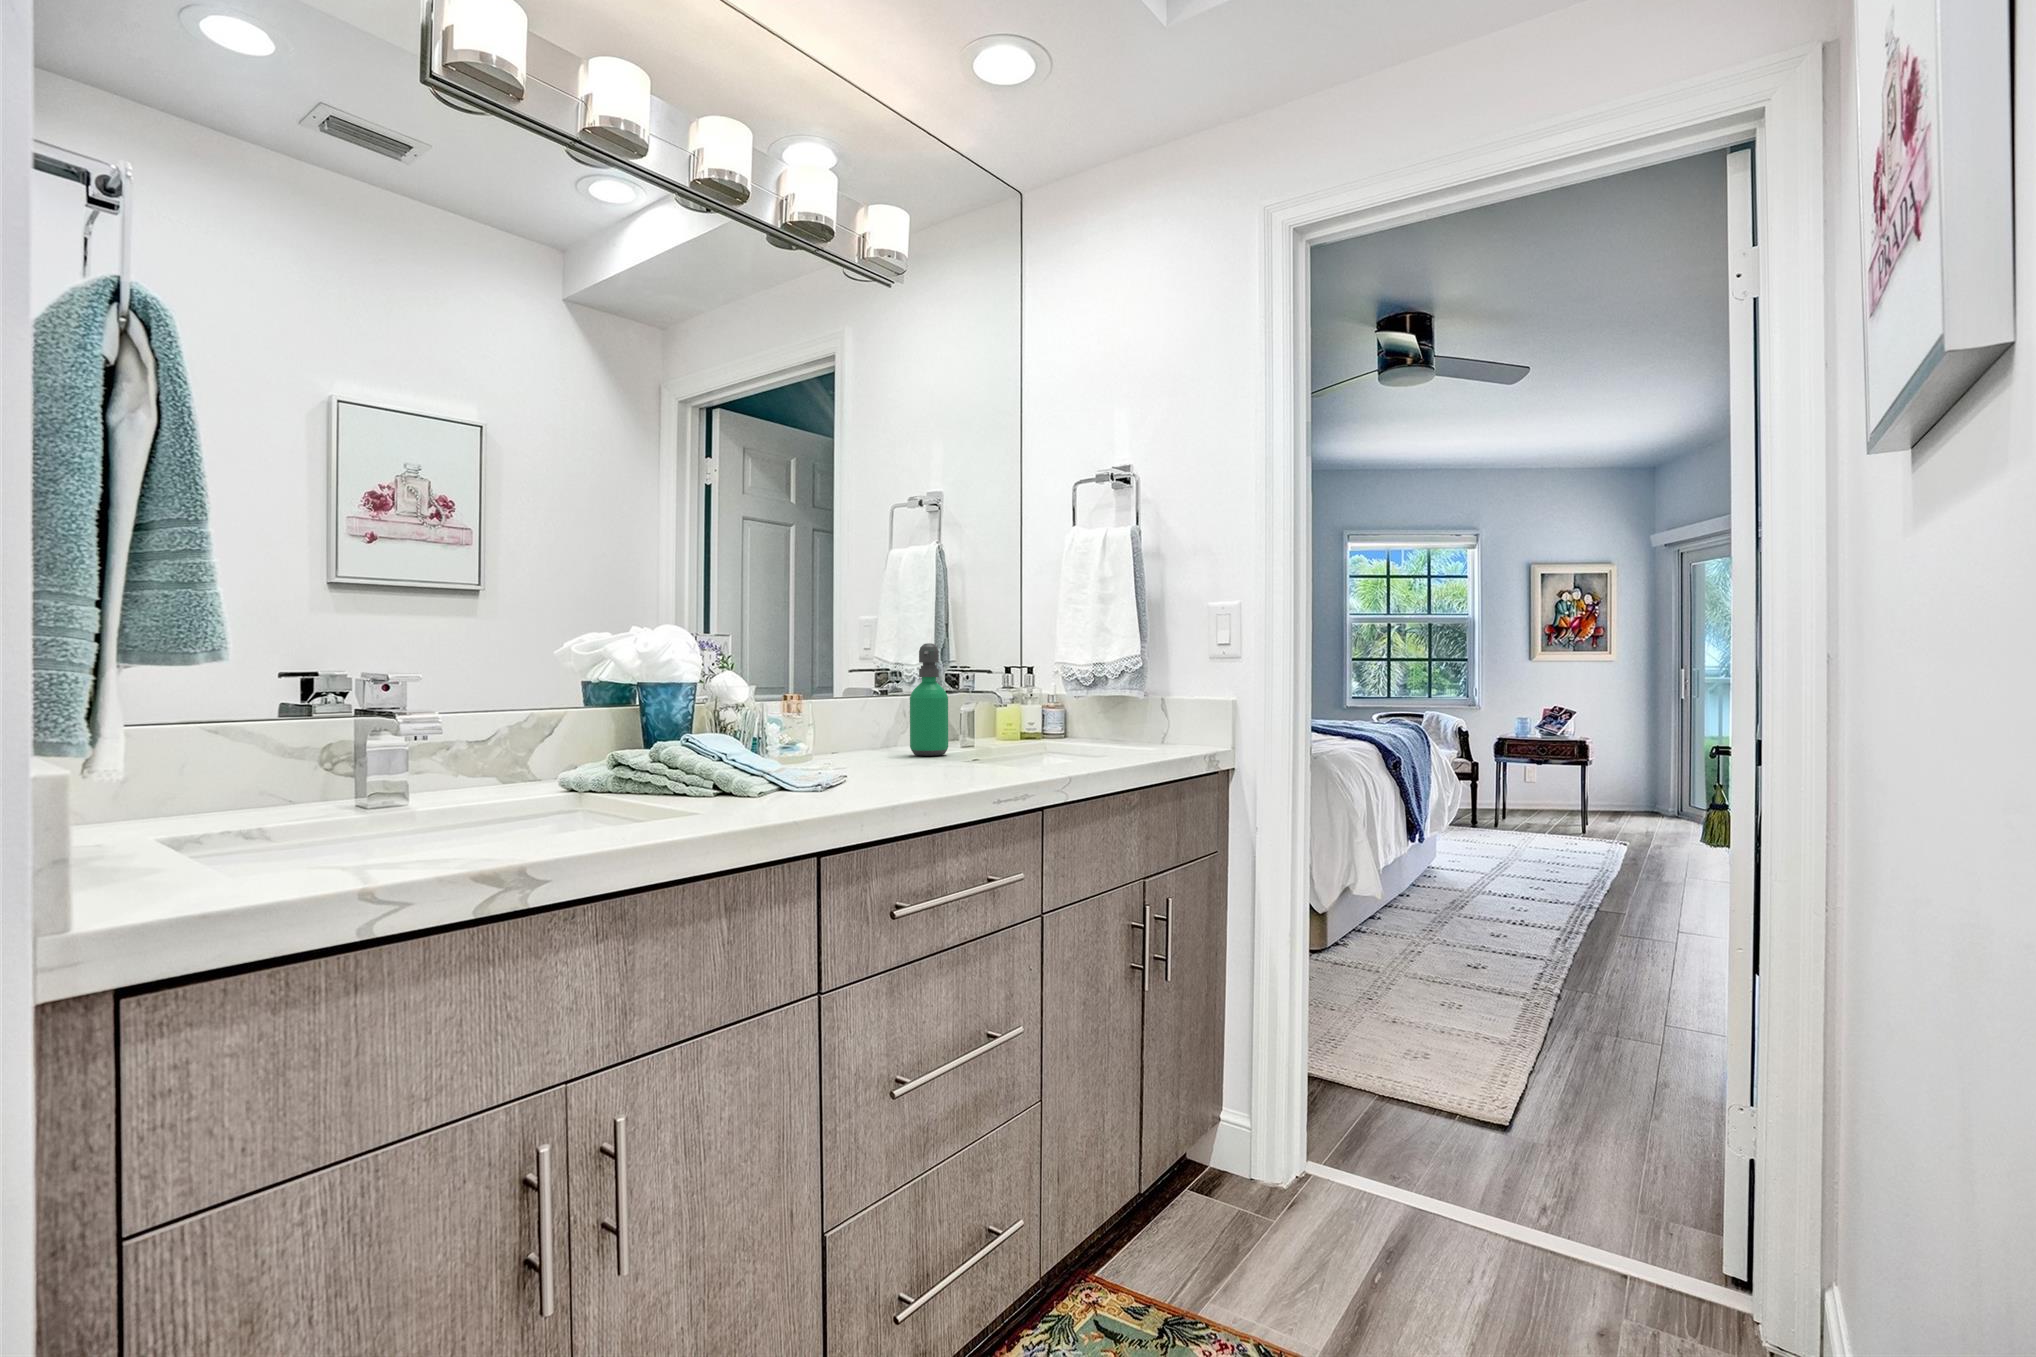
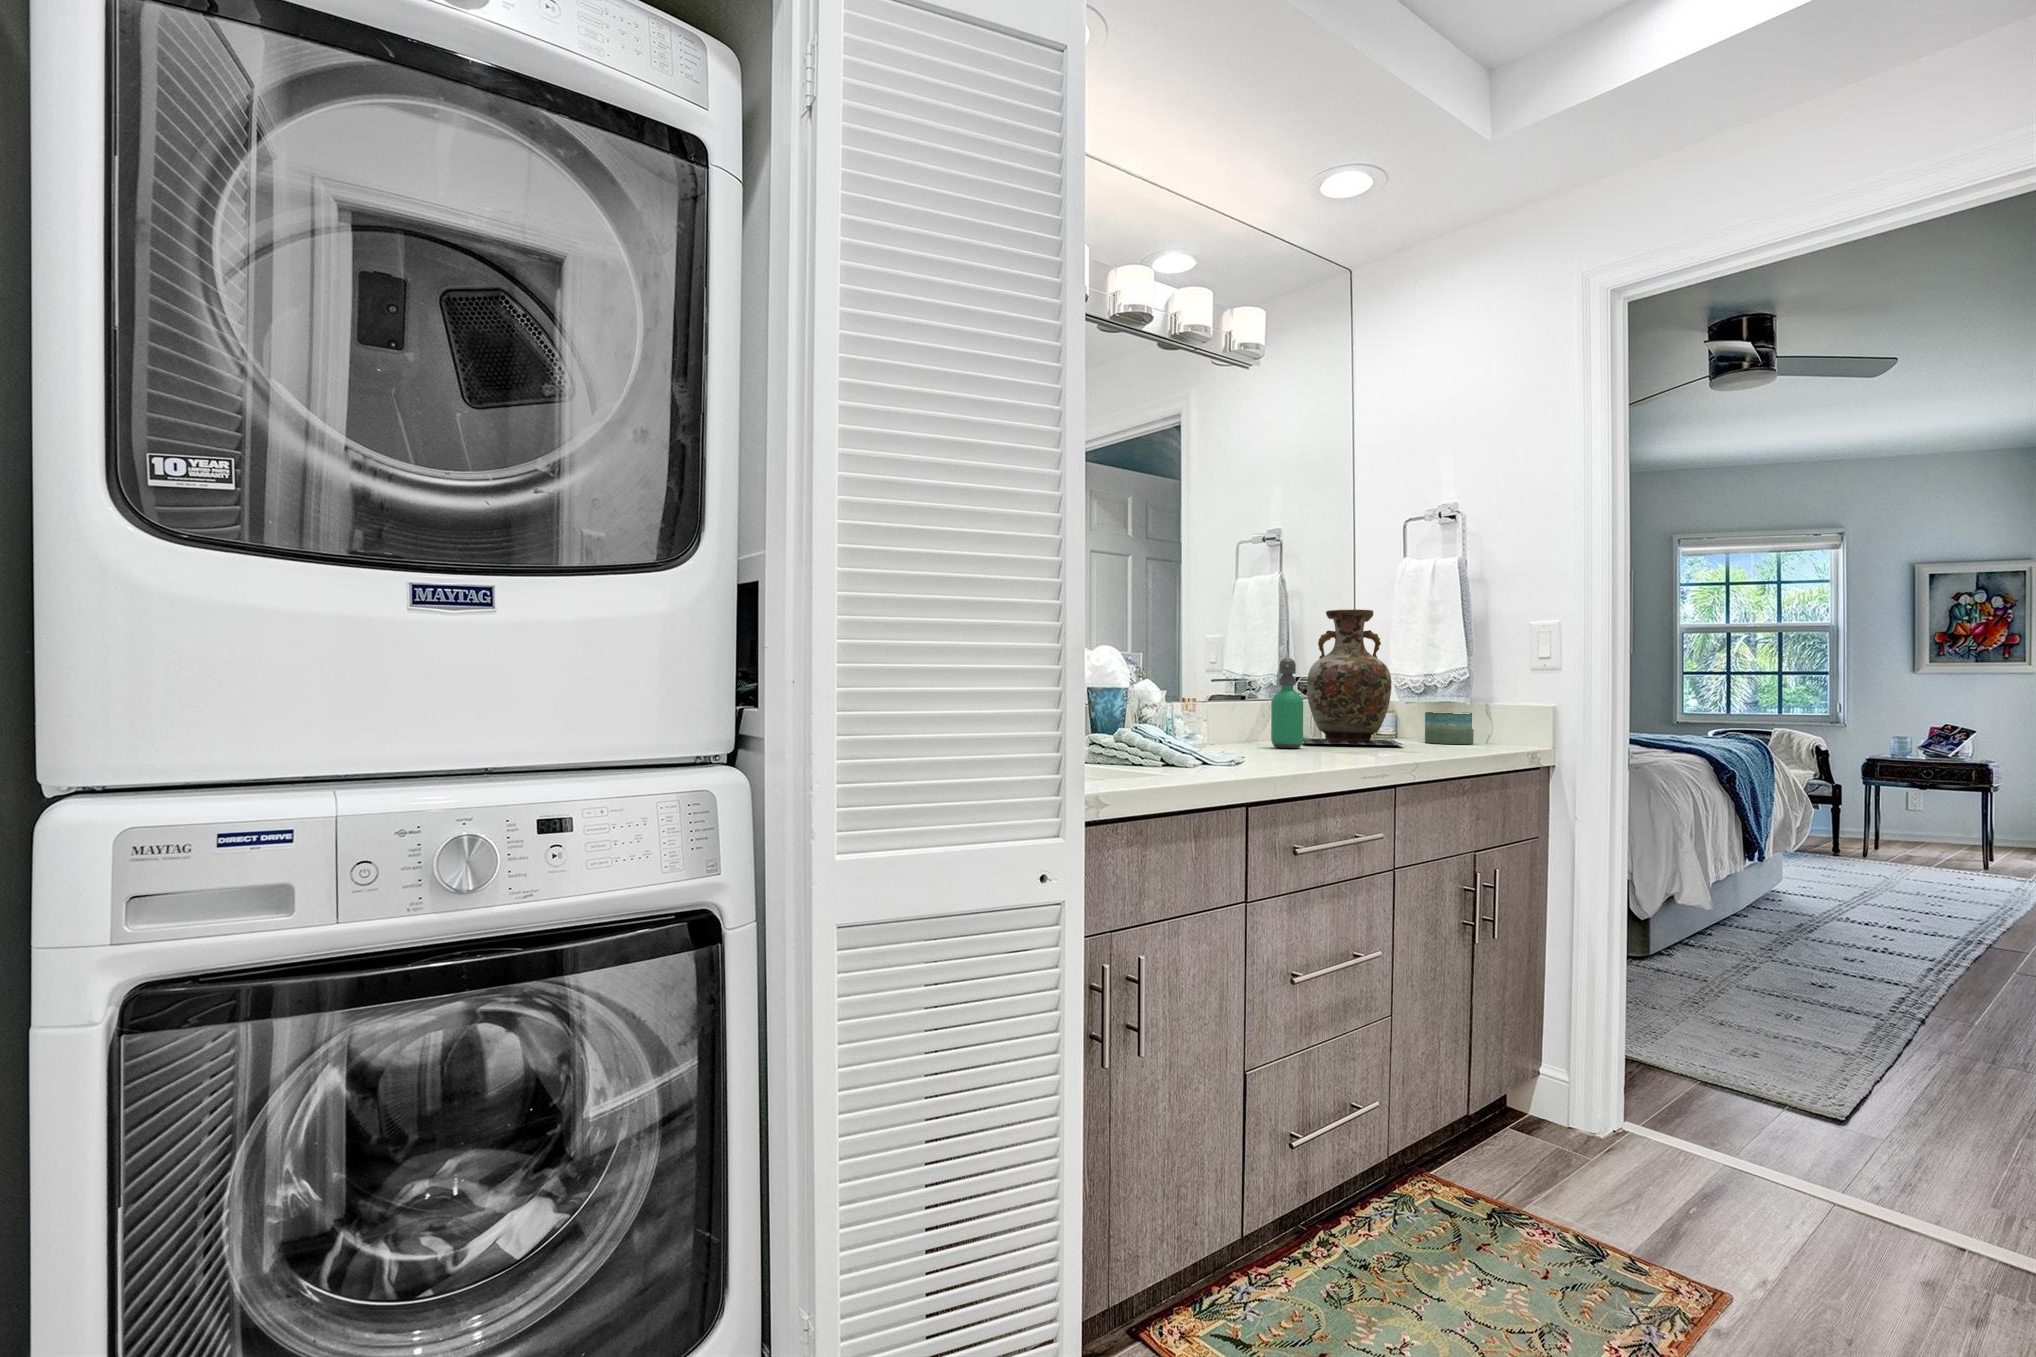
vase: none [953,585,1069,748] -> present [1303,609,1403,745]
candle: none [1098,706,1149,743] -> present [1425,712,1474,744]

